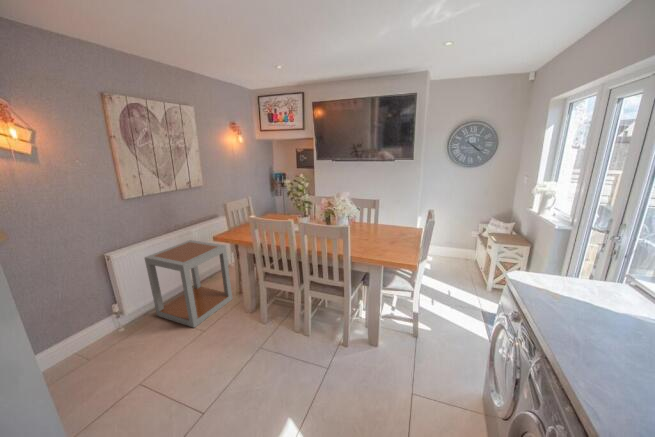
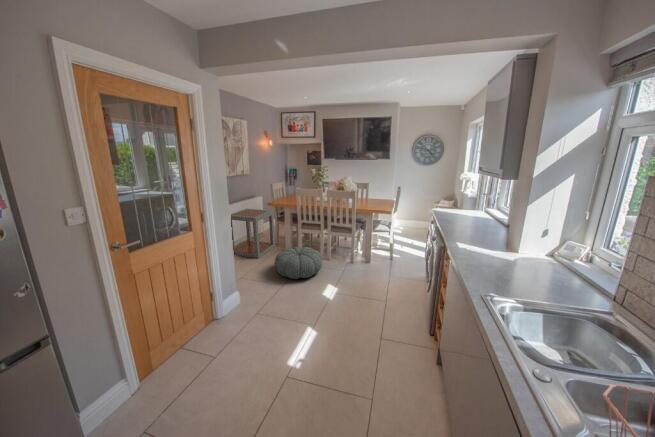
pouf: none [199,317,289,398] -> present [275,247,322,279]

